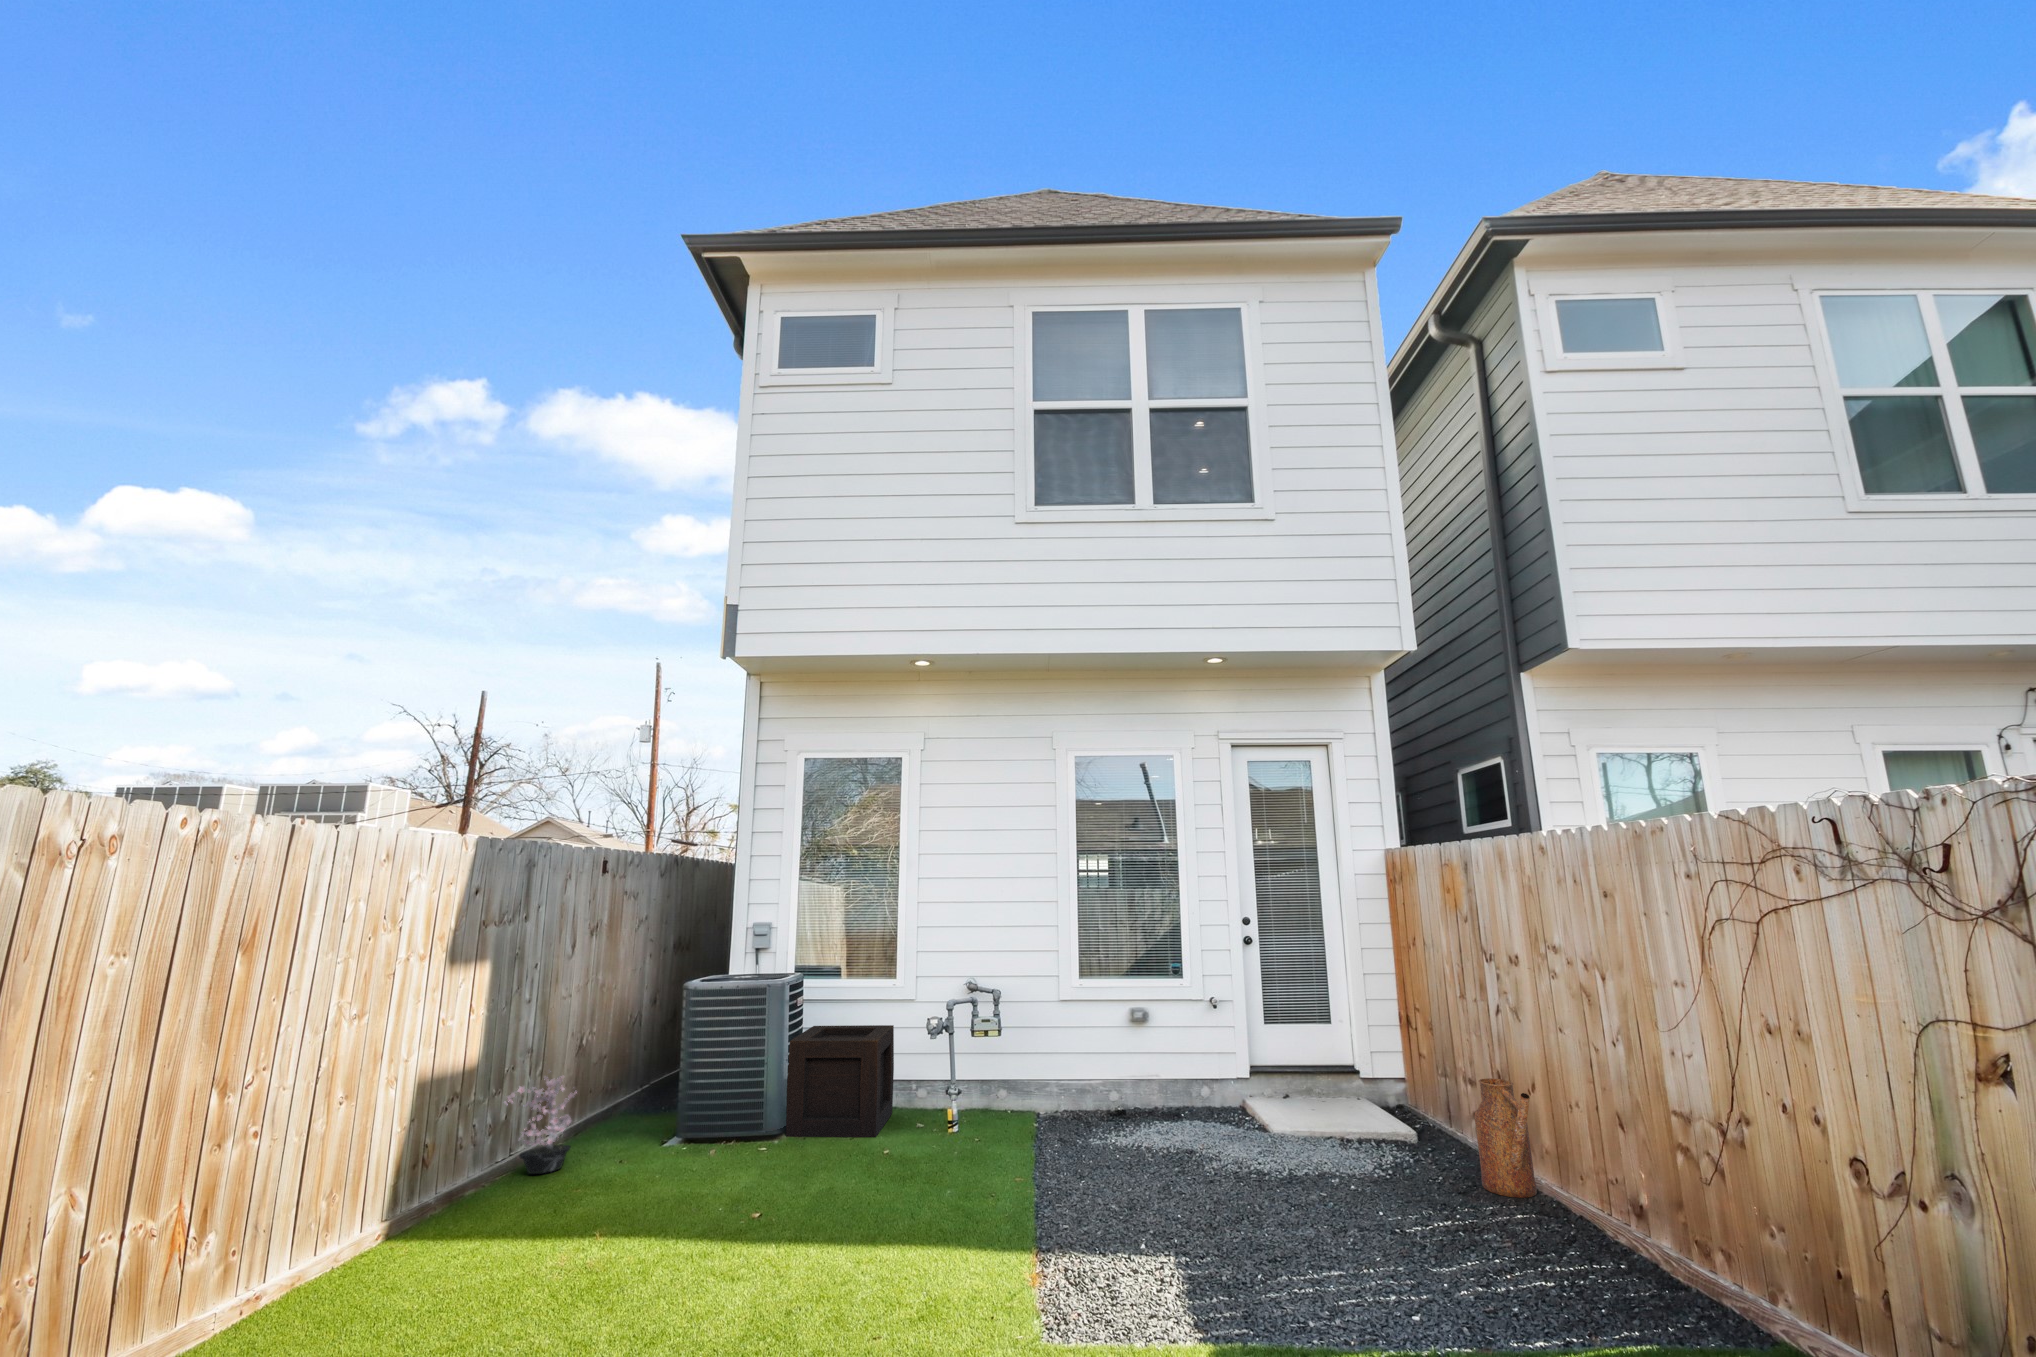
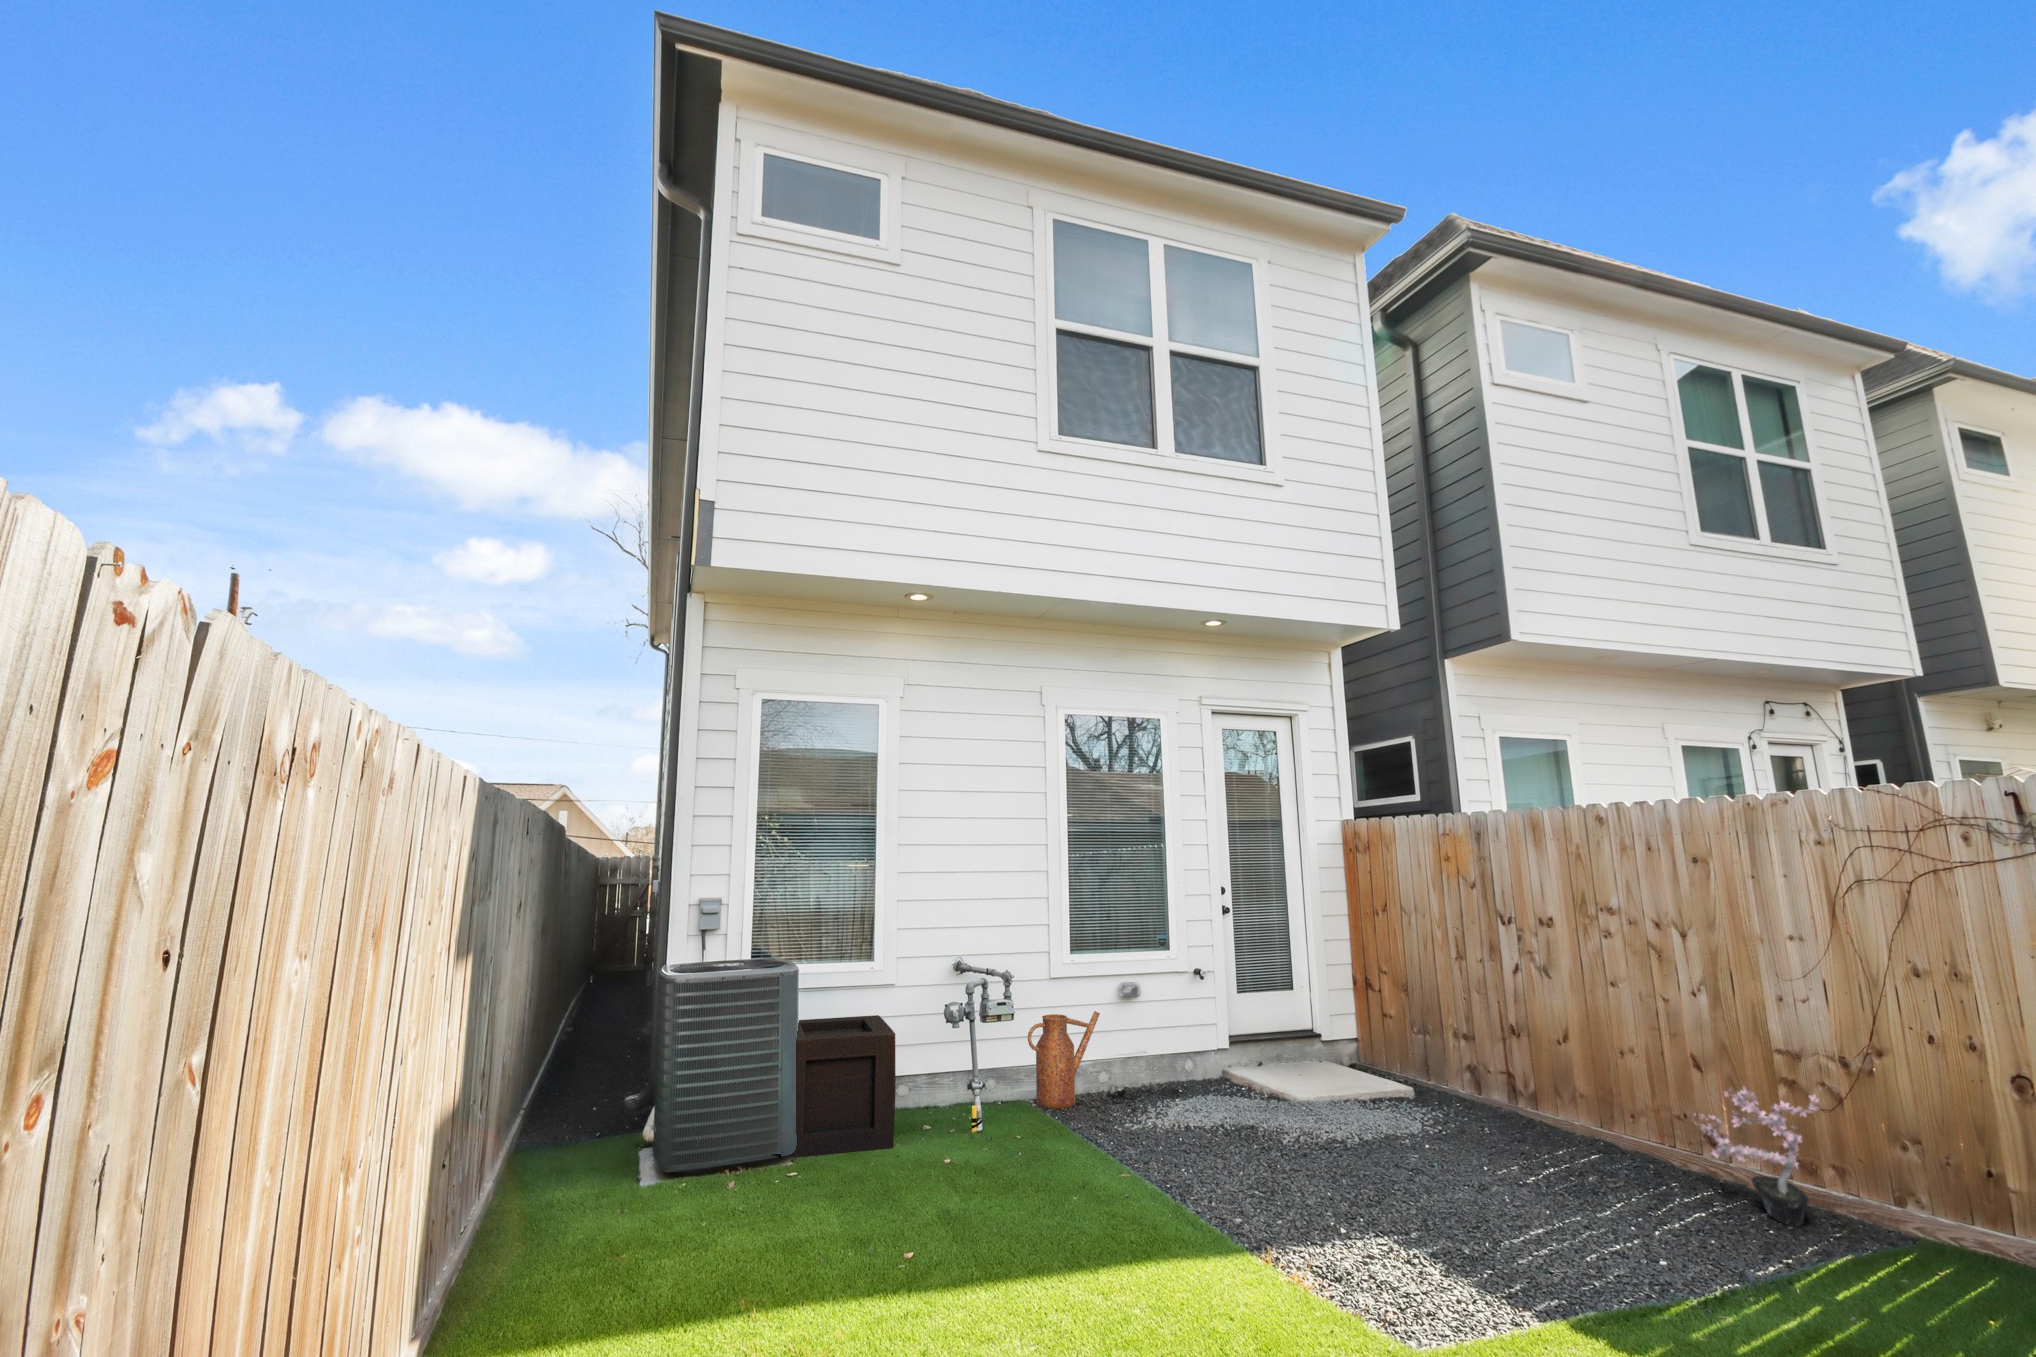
potted plant: present [505,1071,576,1174] -> present [1695,1087,1818,1227]
watering can: present [1474,1078,1537,1198] -> present [1028,1011,1100,1108]

